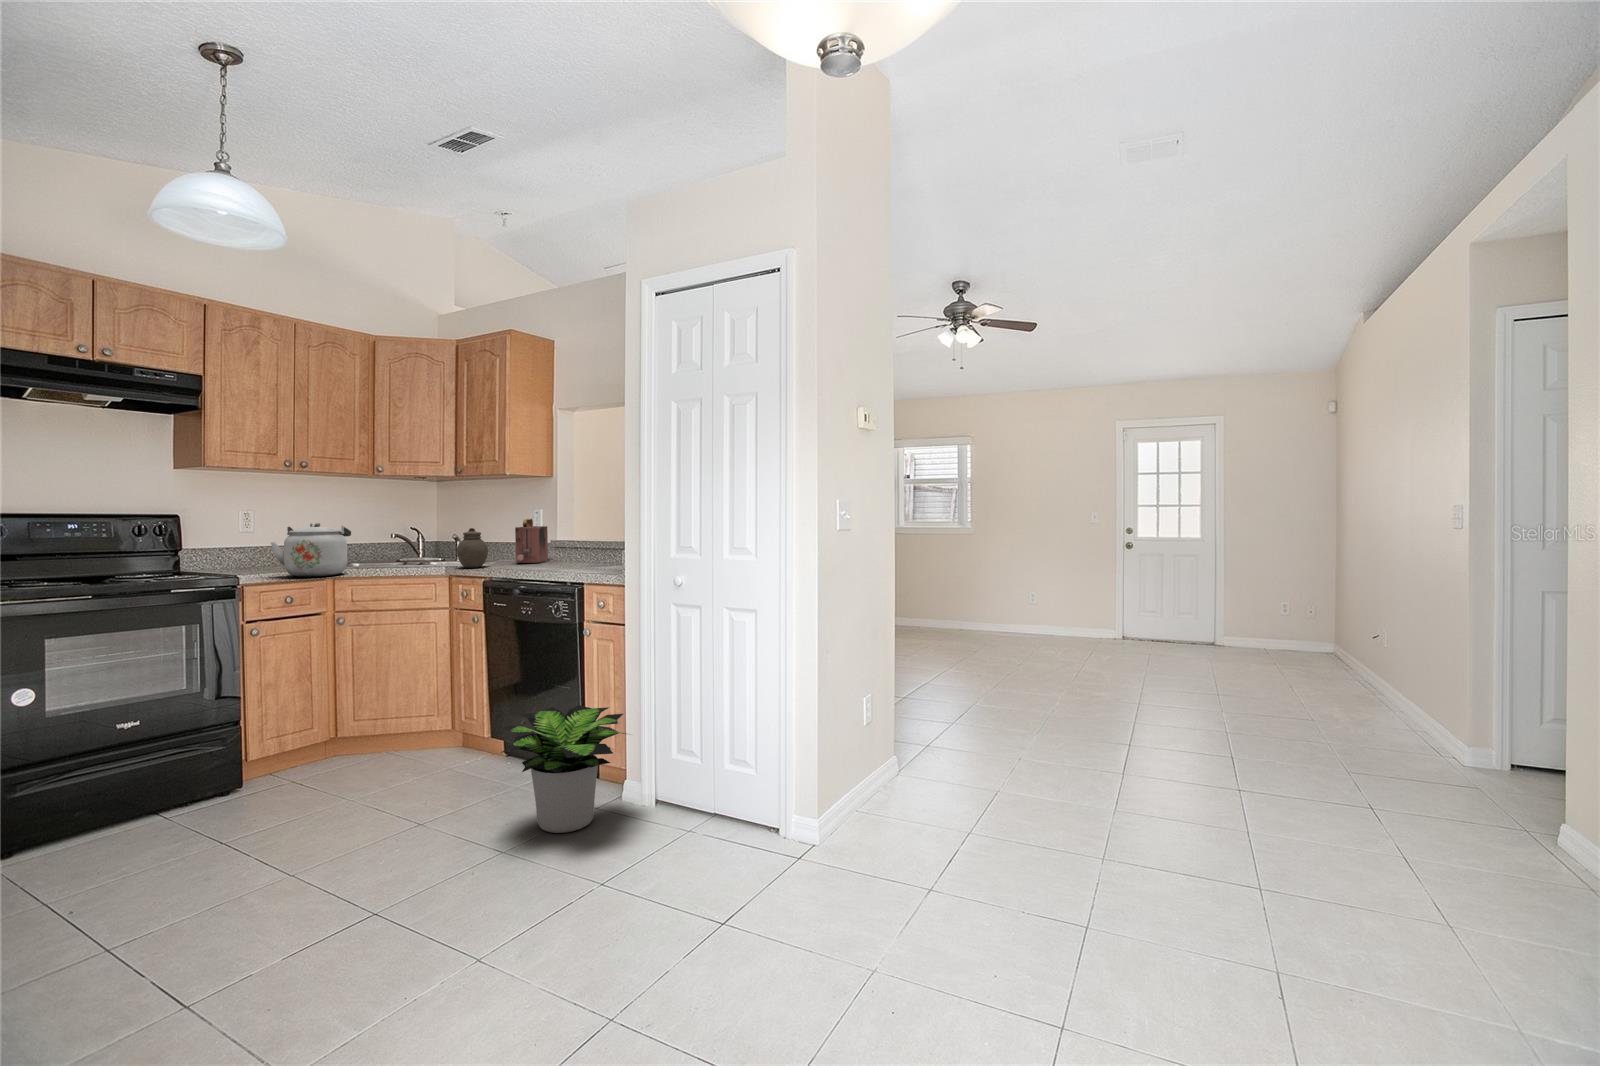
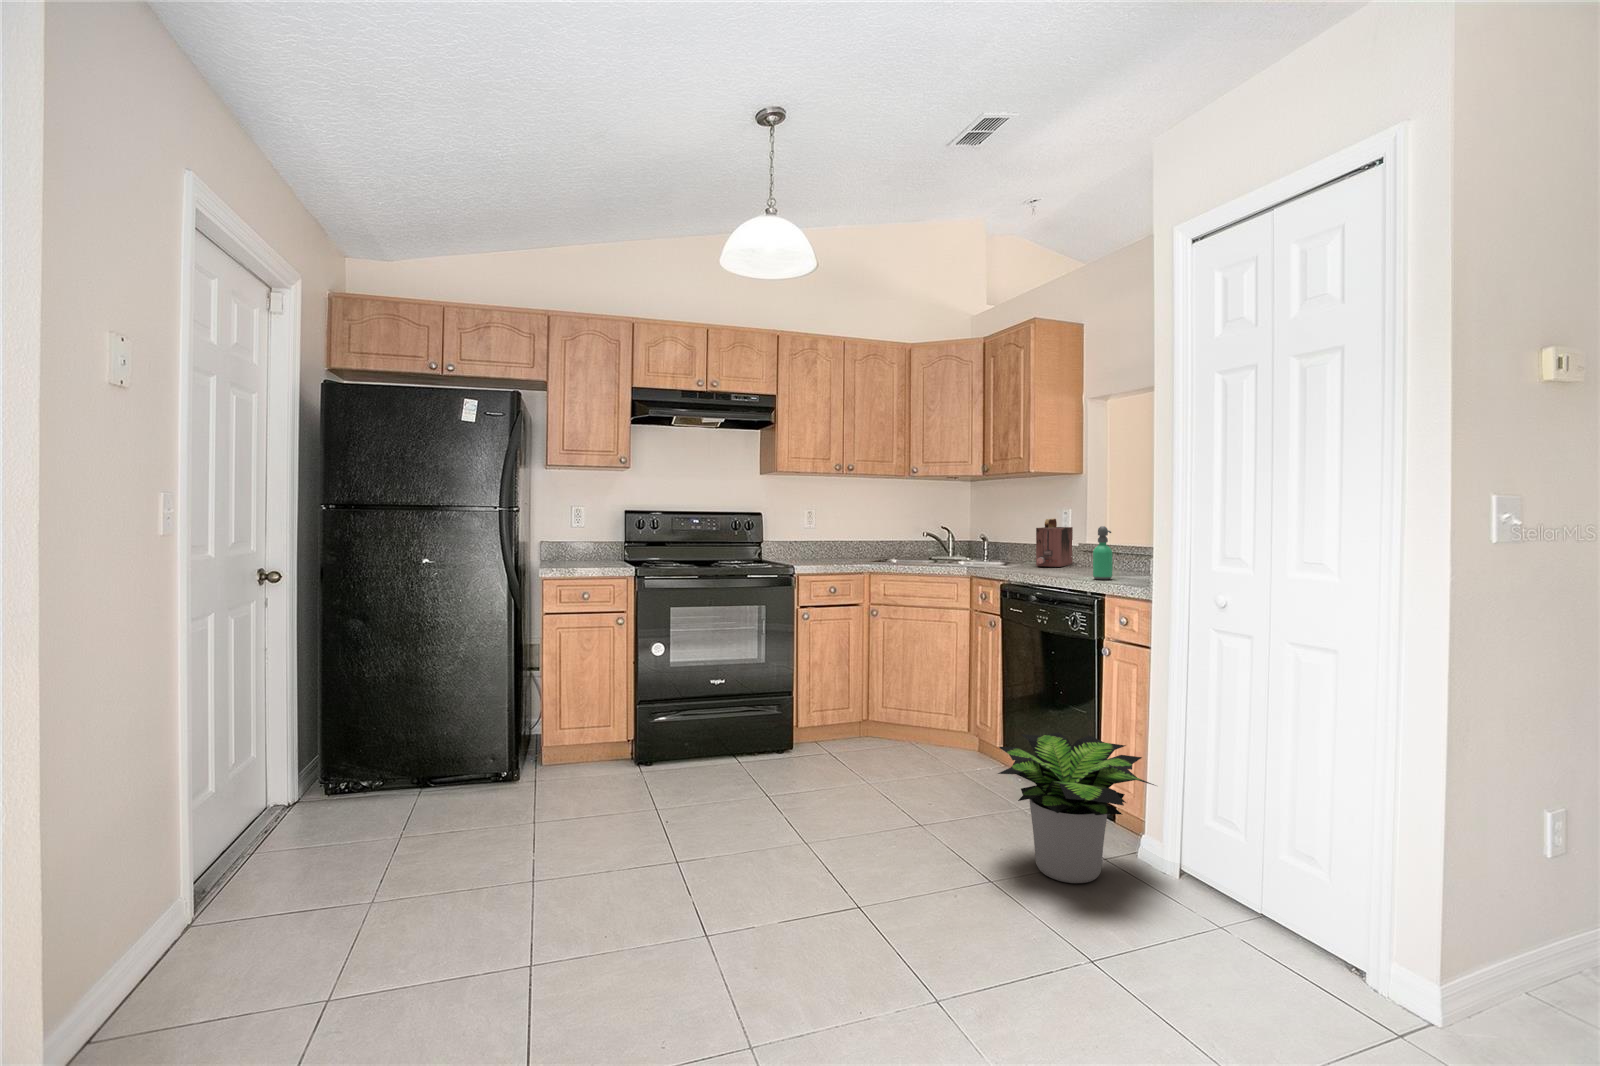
kettle: present [271,523,351,577] -> none [821,521,885,570]
soap dispenser: none [572,525,589,571] -> present [1093,526,1113,580]
jar: present [457,528,488,568] -> none [976,528,1007,569]

